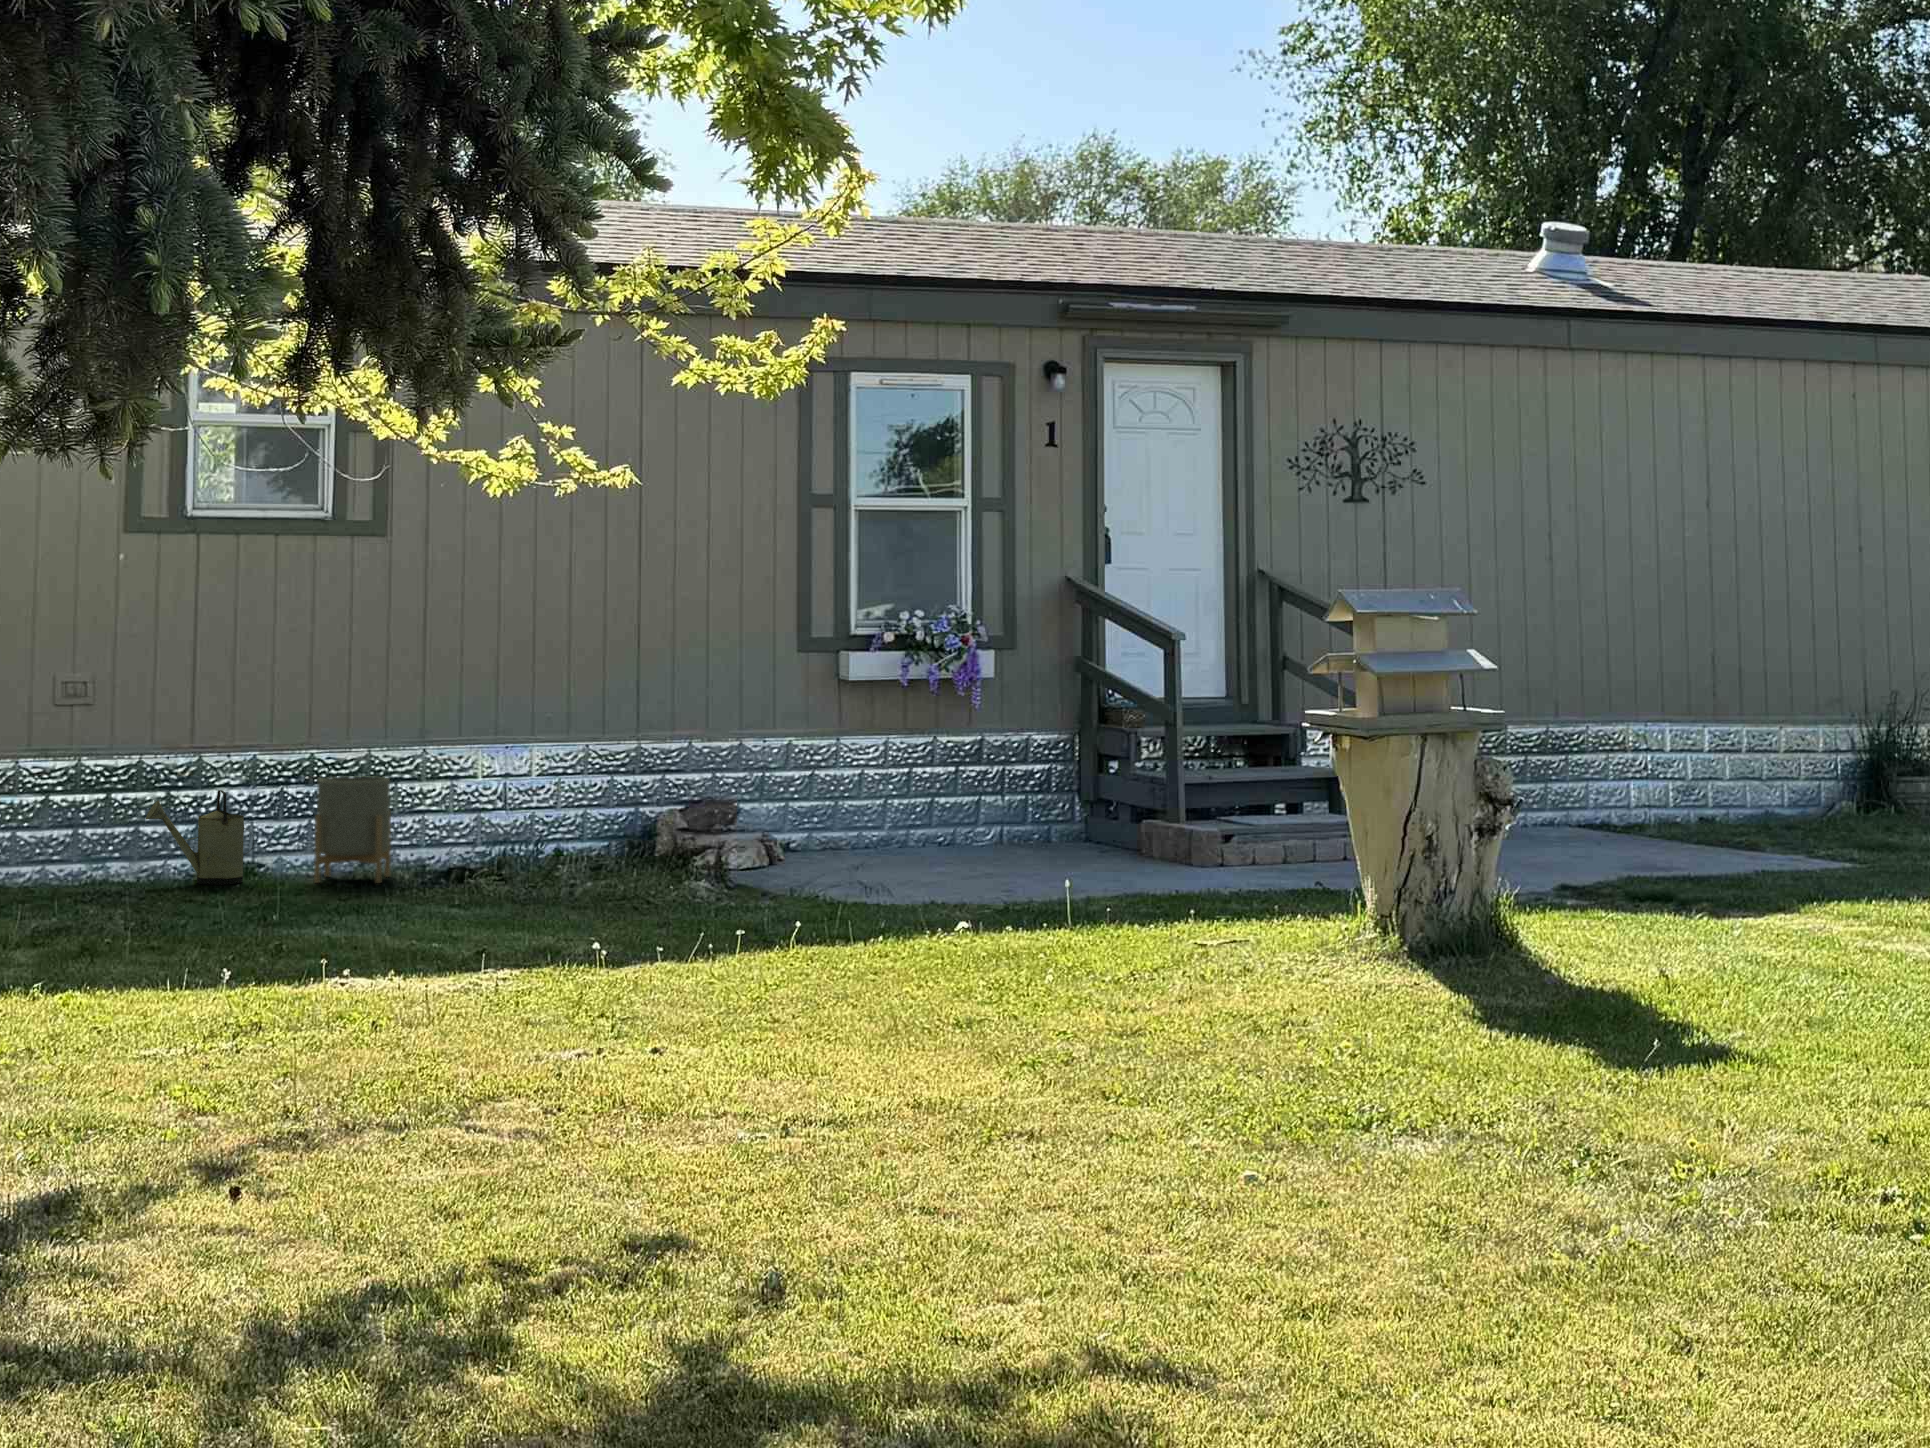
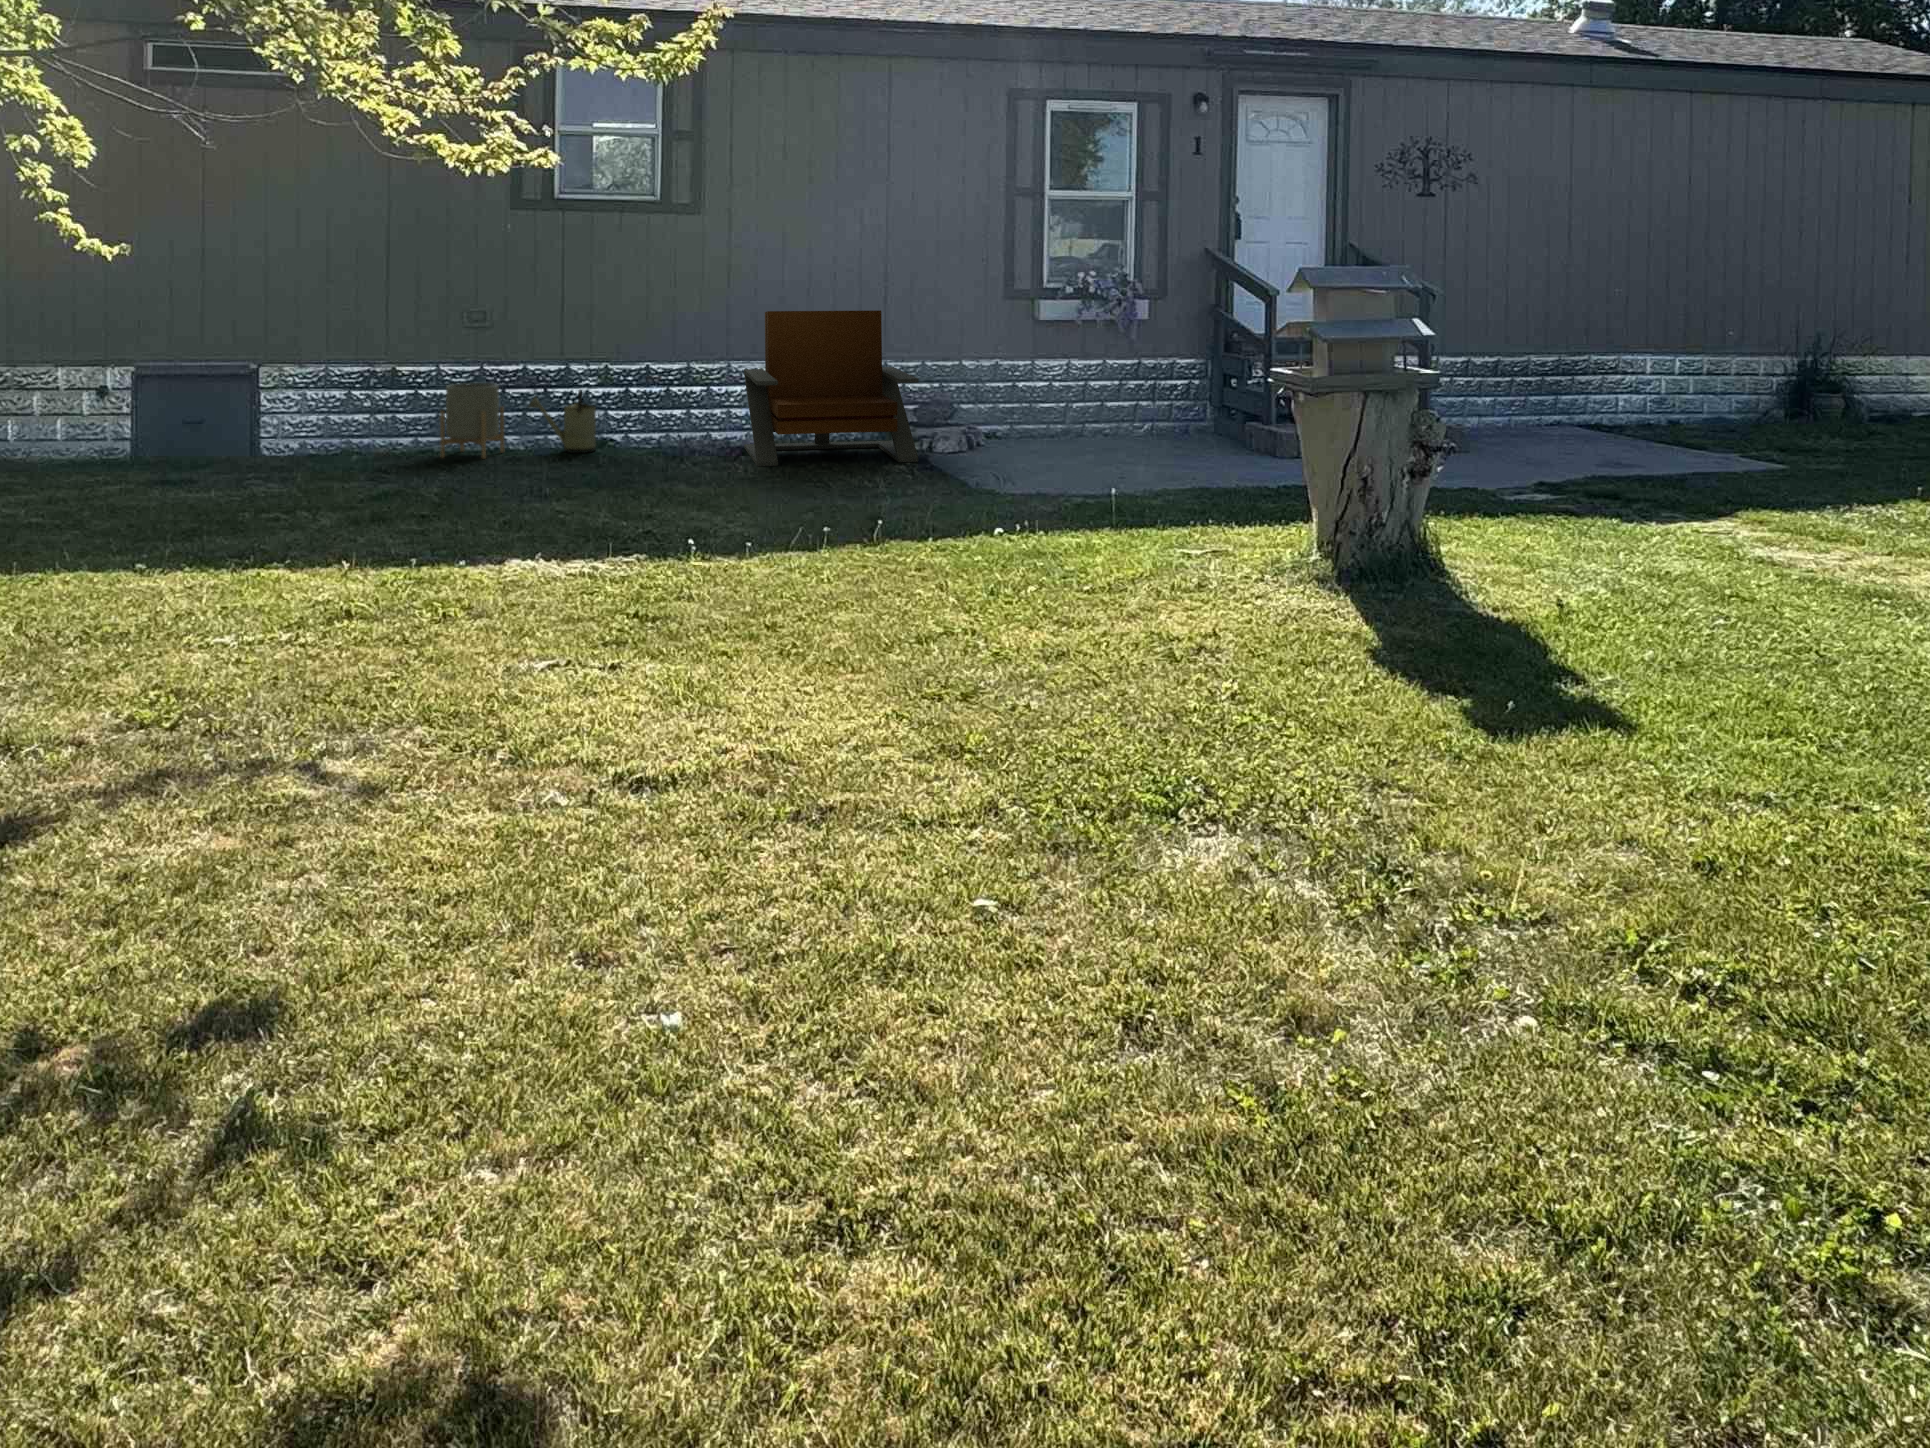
lounge chair: none [453,669,724,892] -> present [744,310,919,466]
planter: present [314,776,391,883] -> present [440,383,504,459]

